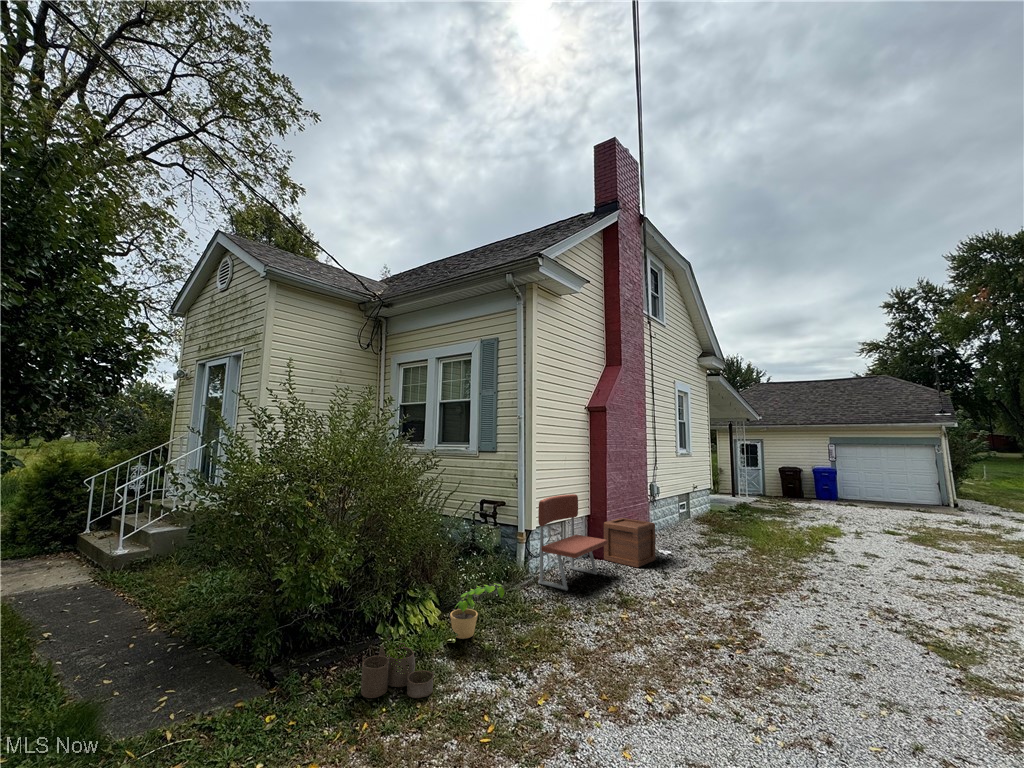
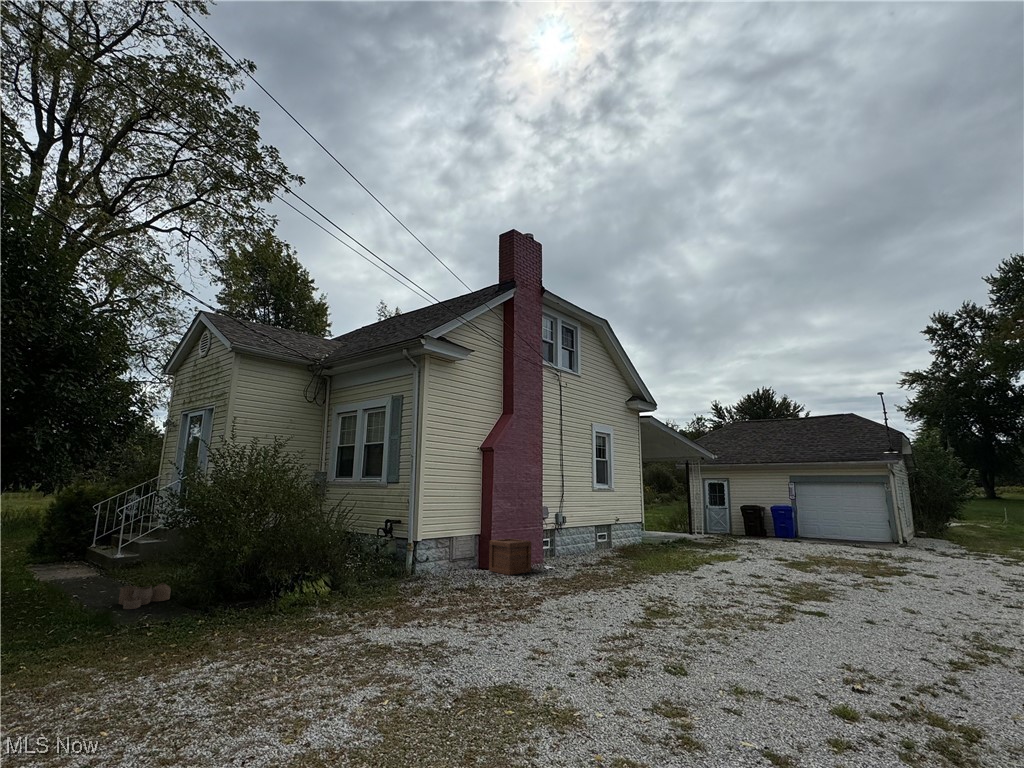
bench: present [538,494,608,590] -> none [419,516,479,584]
potted plant: present [450,583,504,639] -> none [330,566,366,601]
woven basket: present [361,635,434,698] -> present [118,582,171,609]

